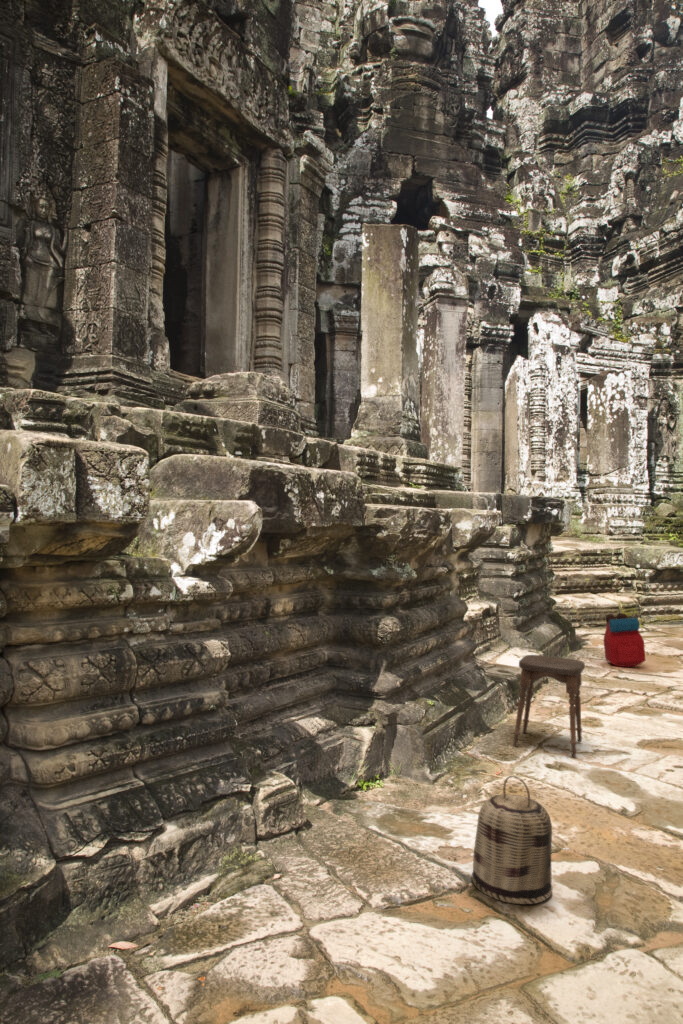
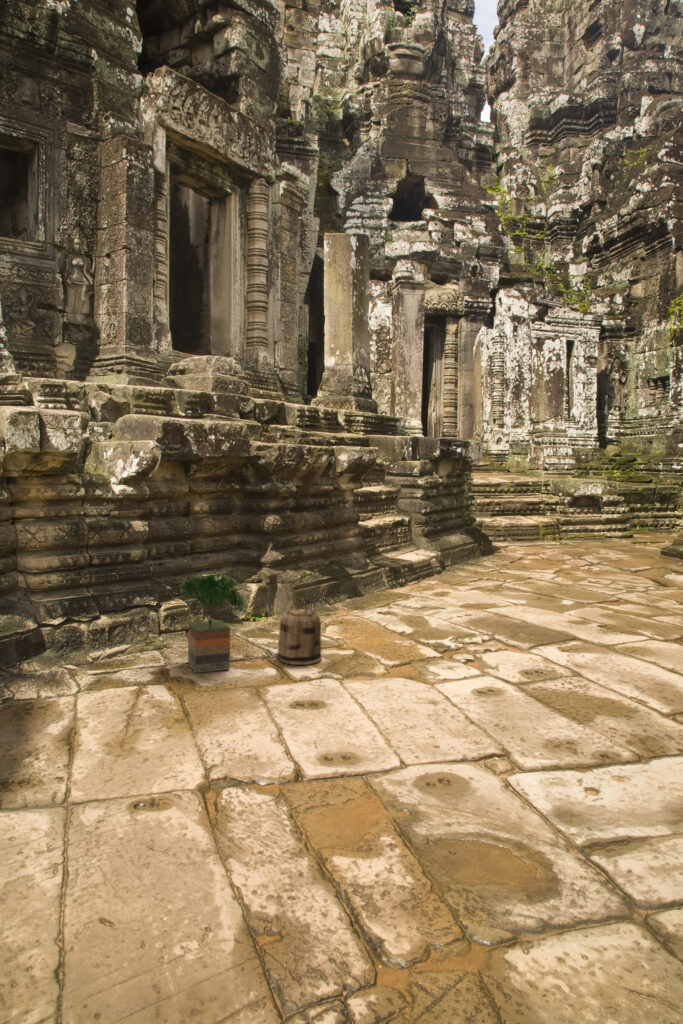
backpack: present [604,613,645,667] -> none [499,523,527,562]
stool: present [513,655,585,757] -> none [373,544,423,607]
potted tree: none [324,738,457,940] -> present [180,574,245,673]

